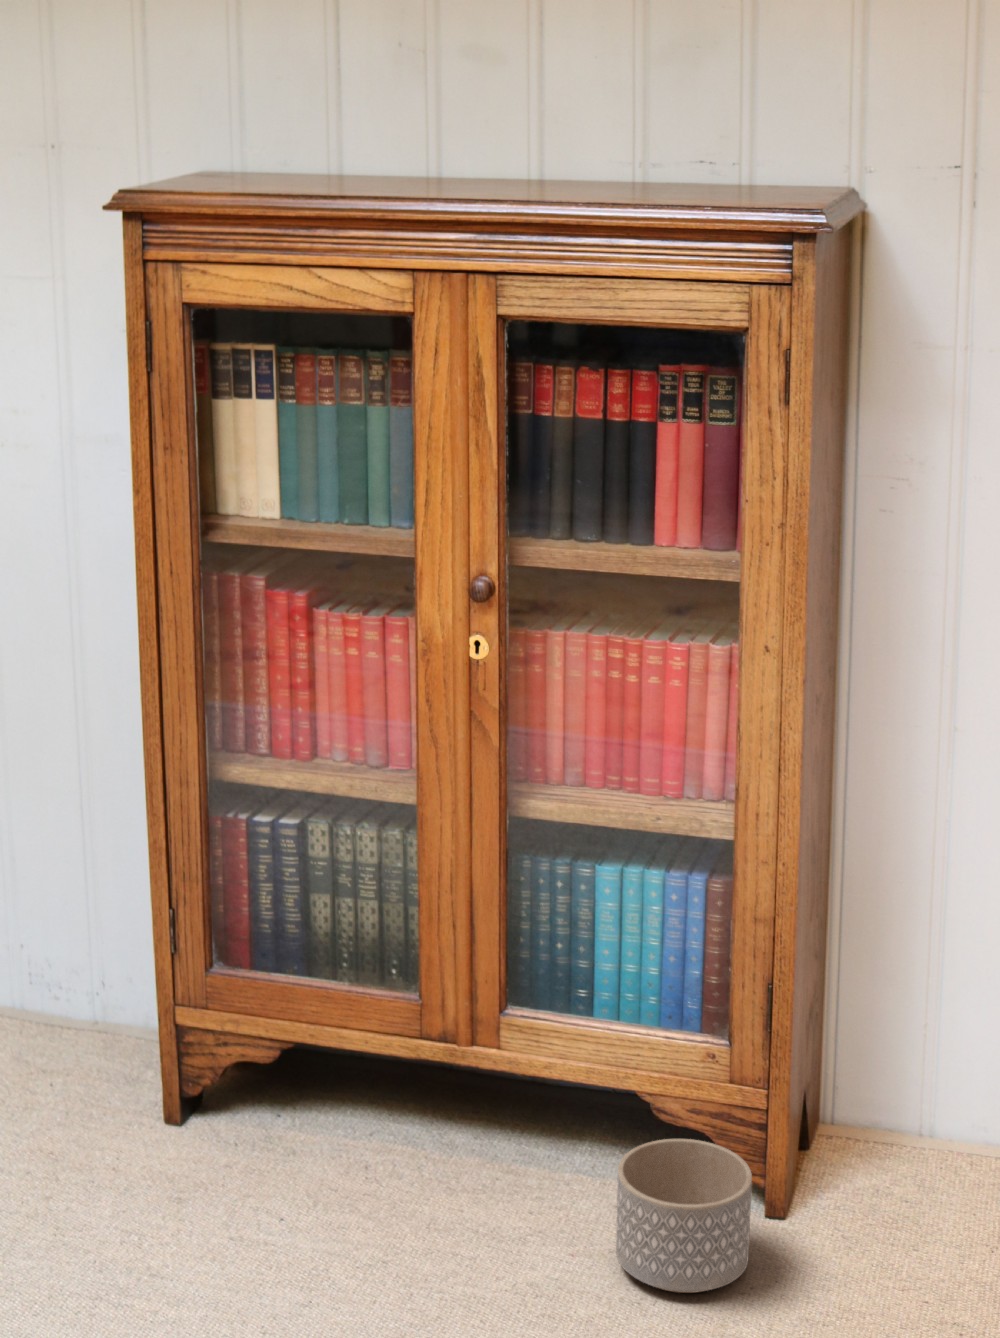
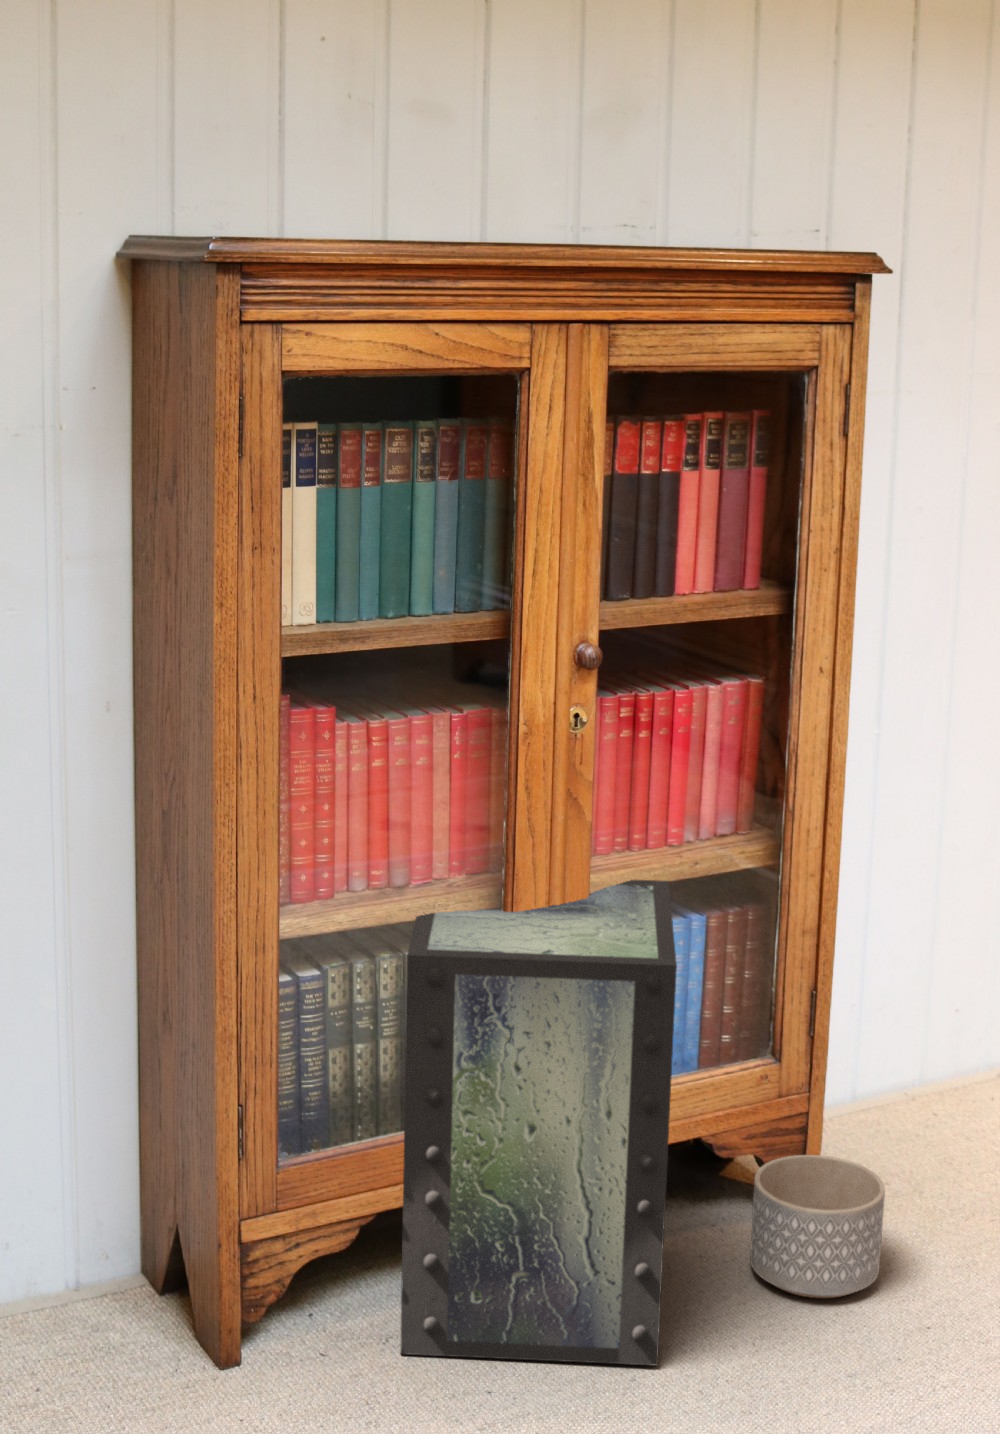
storage box: none [277,774,608,1262] -> present [400,879,677,1366]

